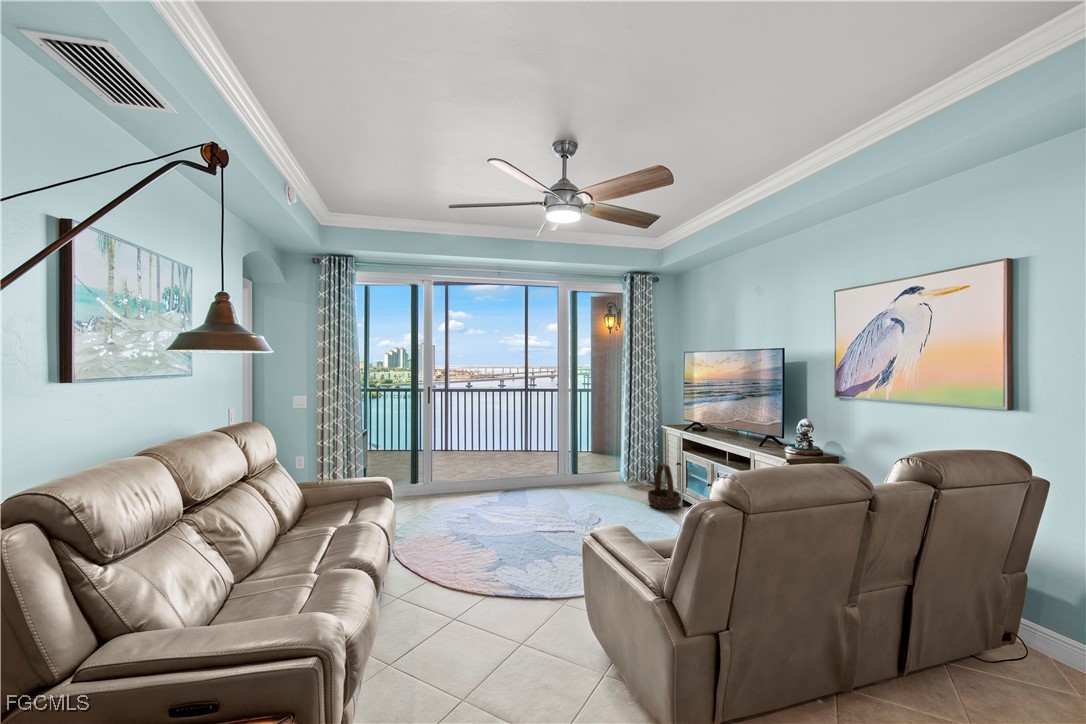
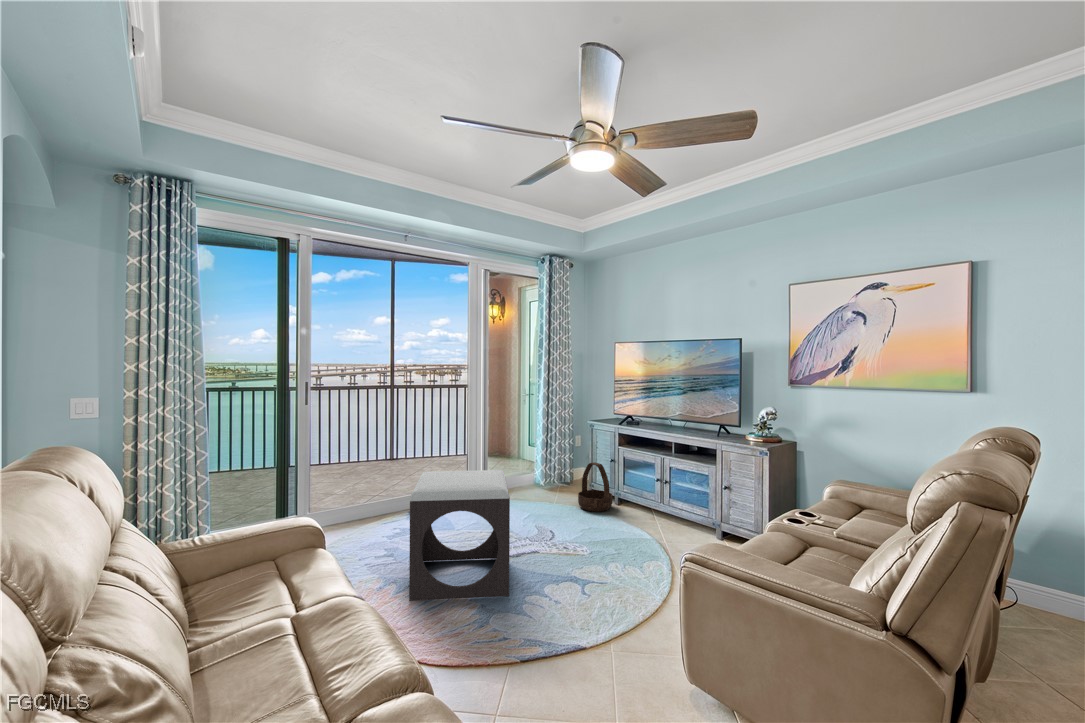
footstool: none [452,456,544,555] -> present [409,470,510,601]

